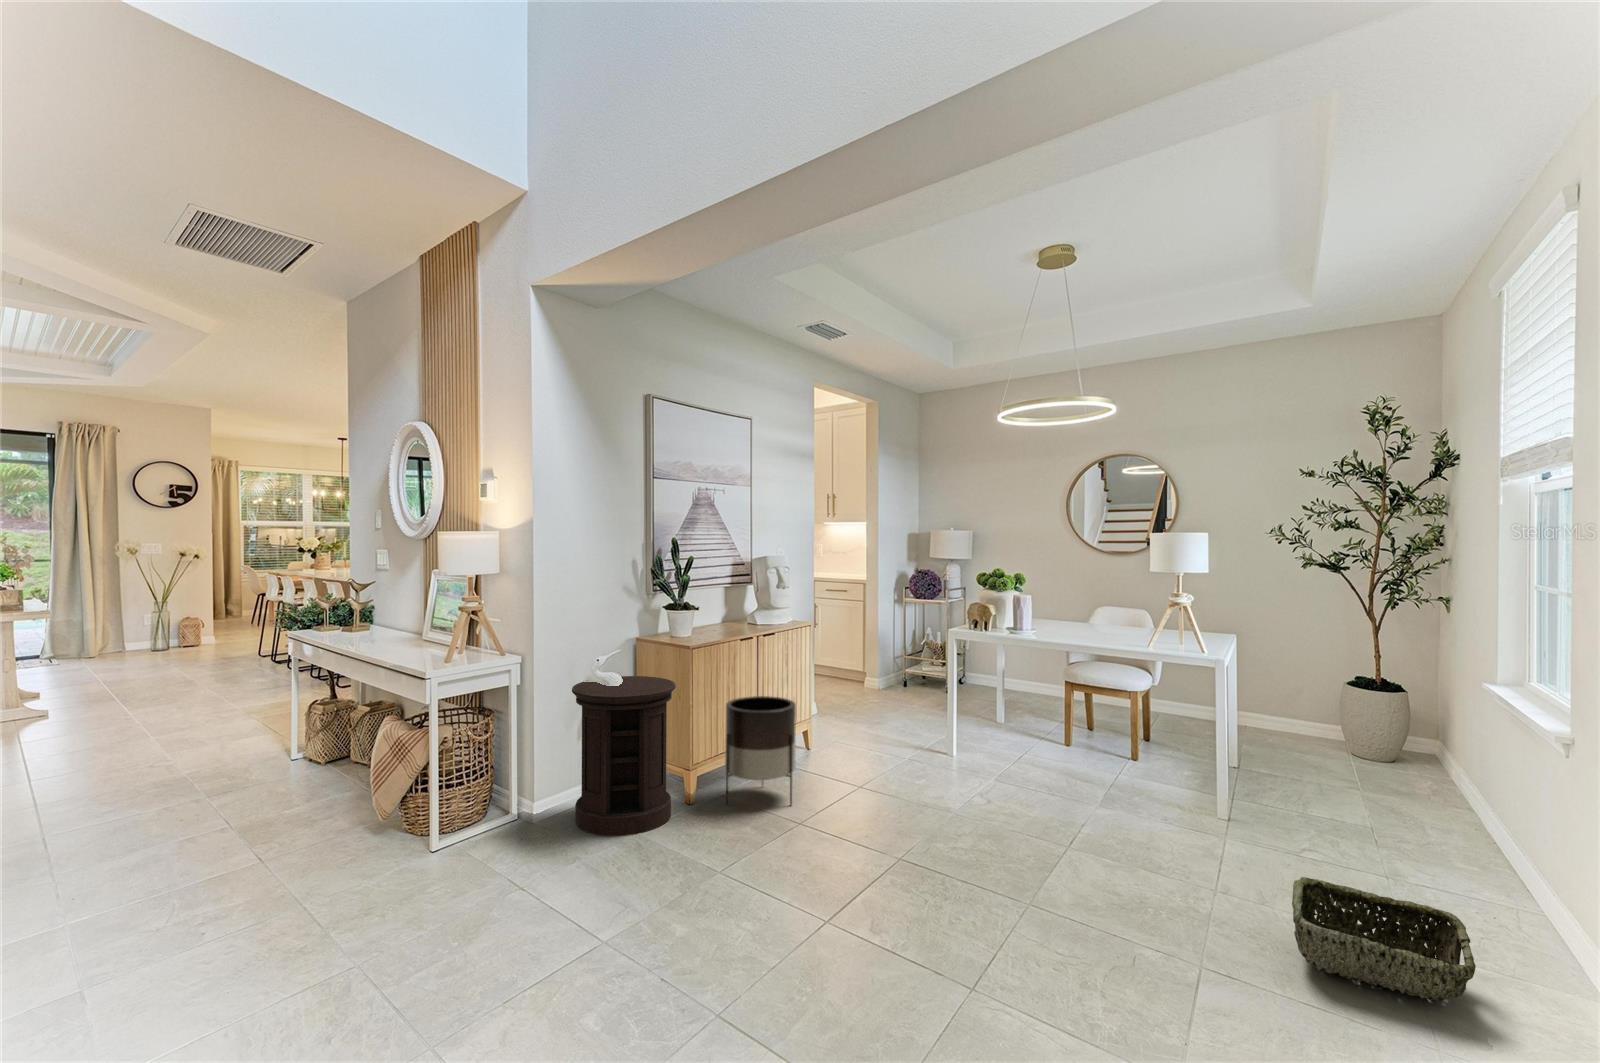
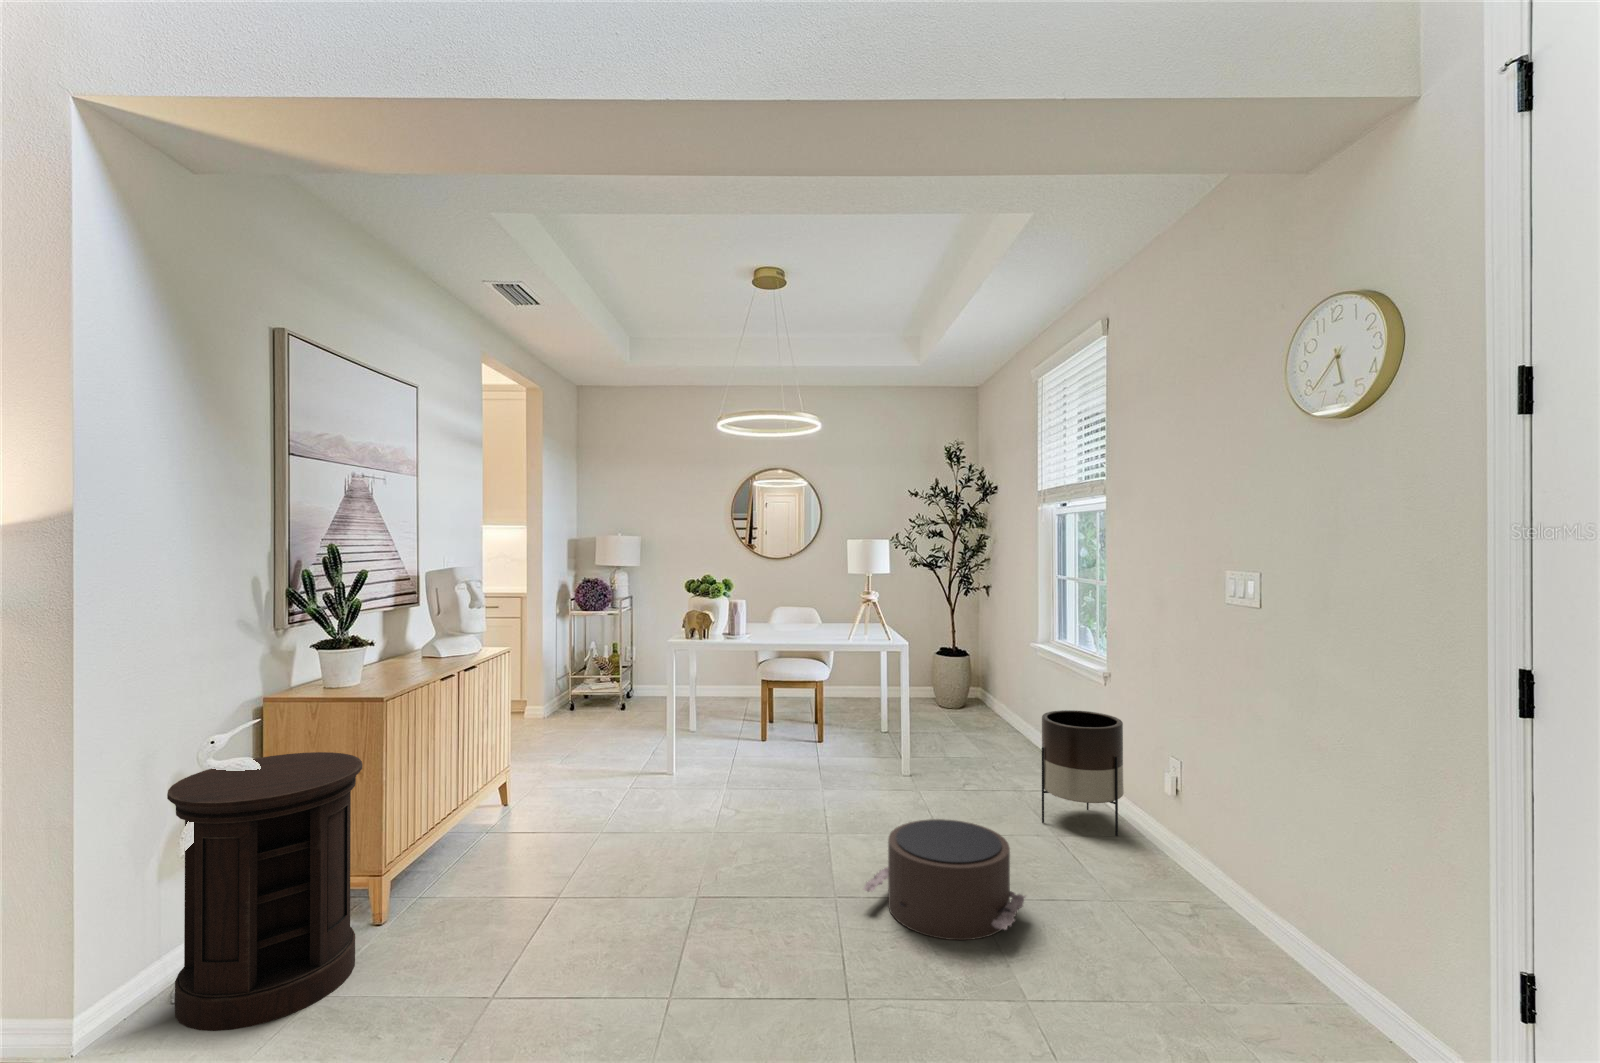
planter: present [725,696,796,805] -> present [1042,710,1124,836]
pouf: none [1035,811,1195,925] -> present [863,819,1026,940]
woven basket: present [1292,877,1476,1001] -> none [1106,848,1267,938]

